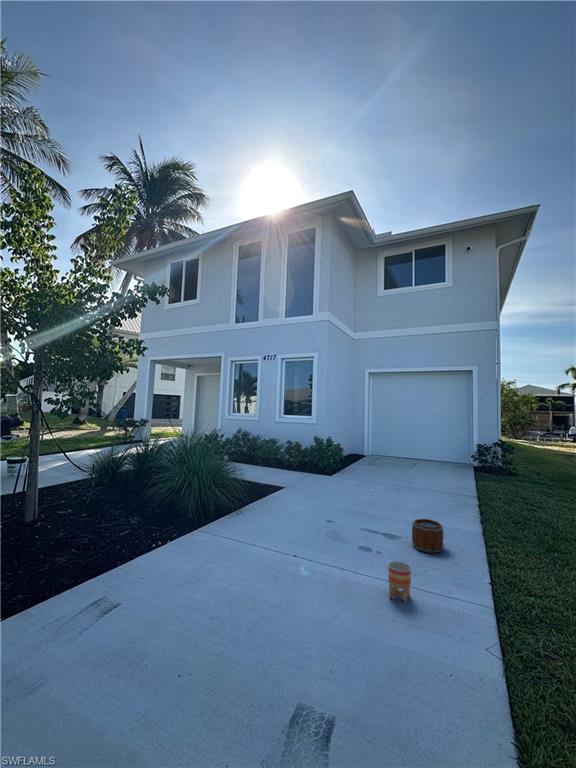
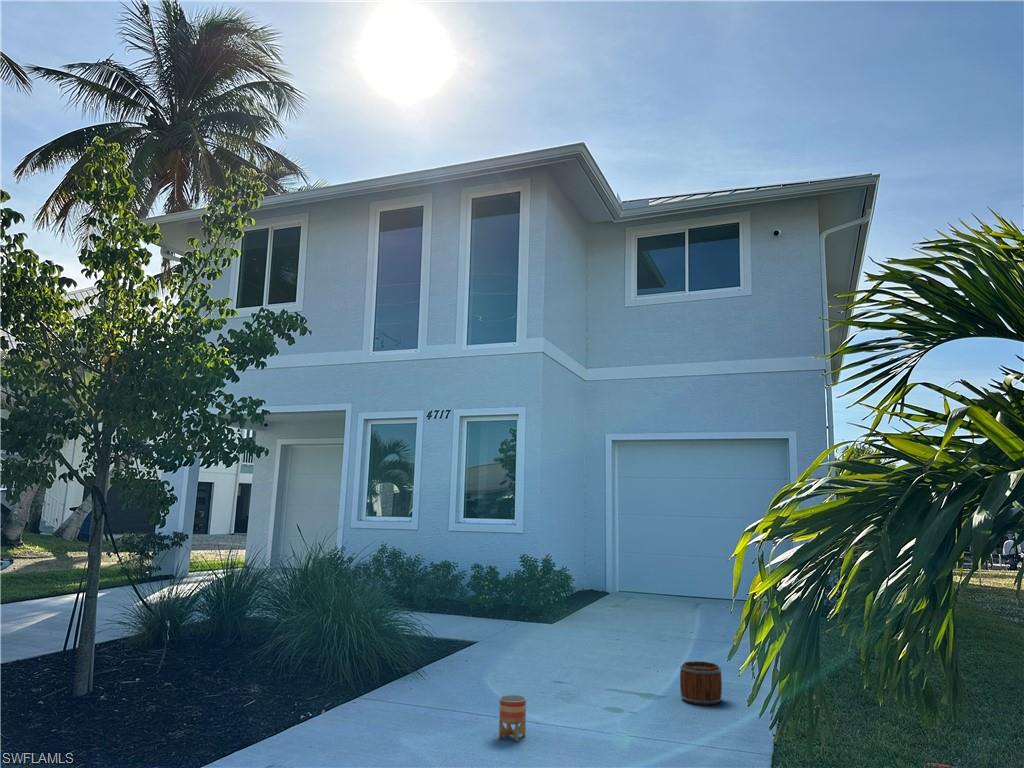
planter: present [388,561,411,603] -> present [499,695,526,741]

